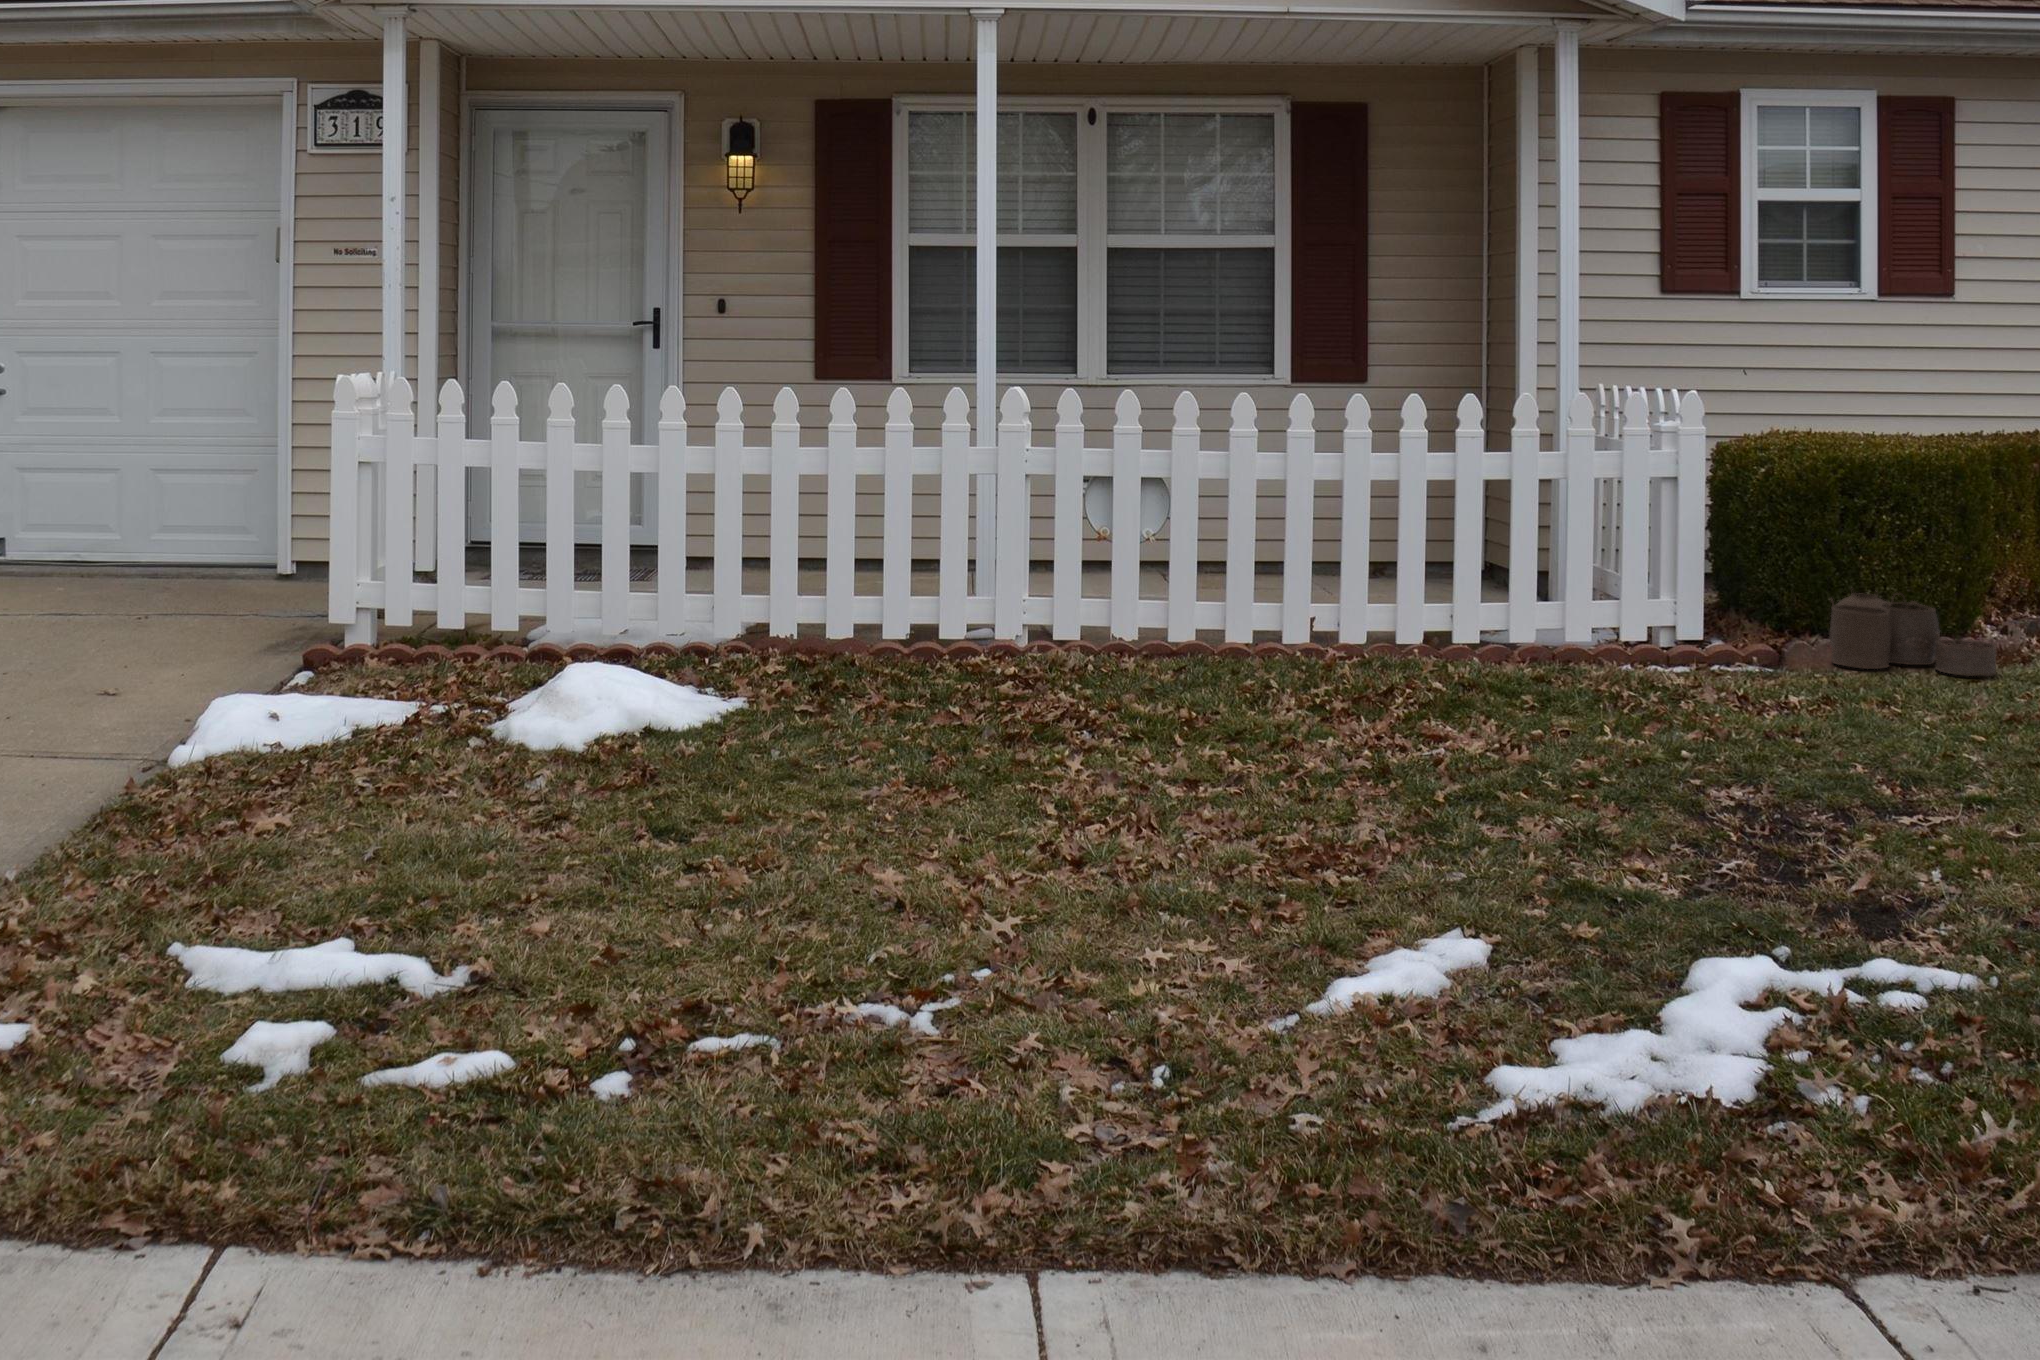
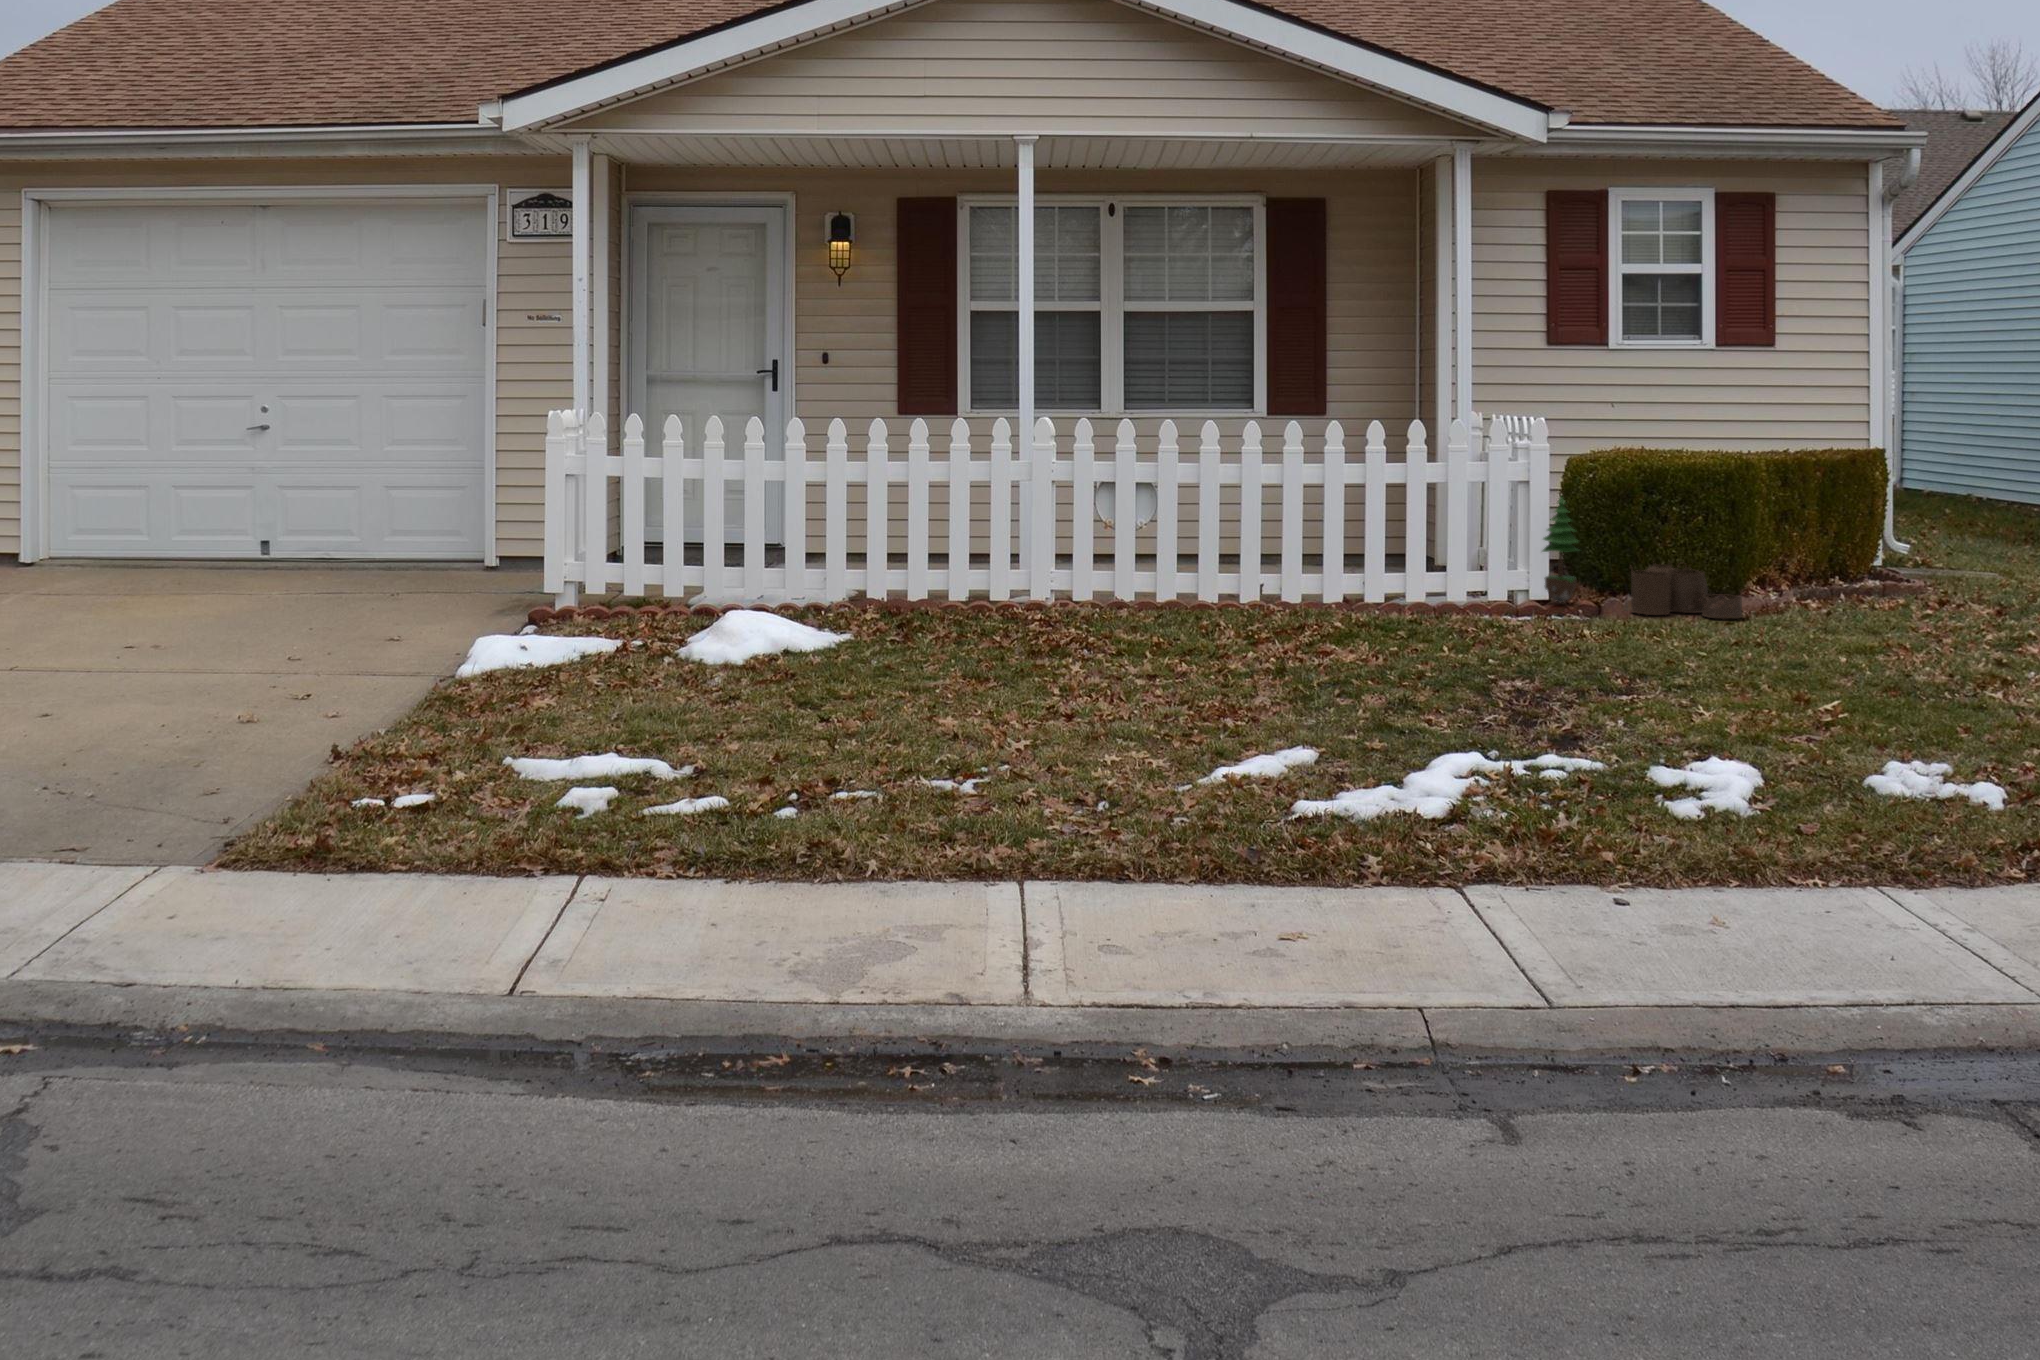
potted tree: none [1696,496,1755,647] -> present [1543,496,1580,603]

